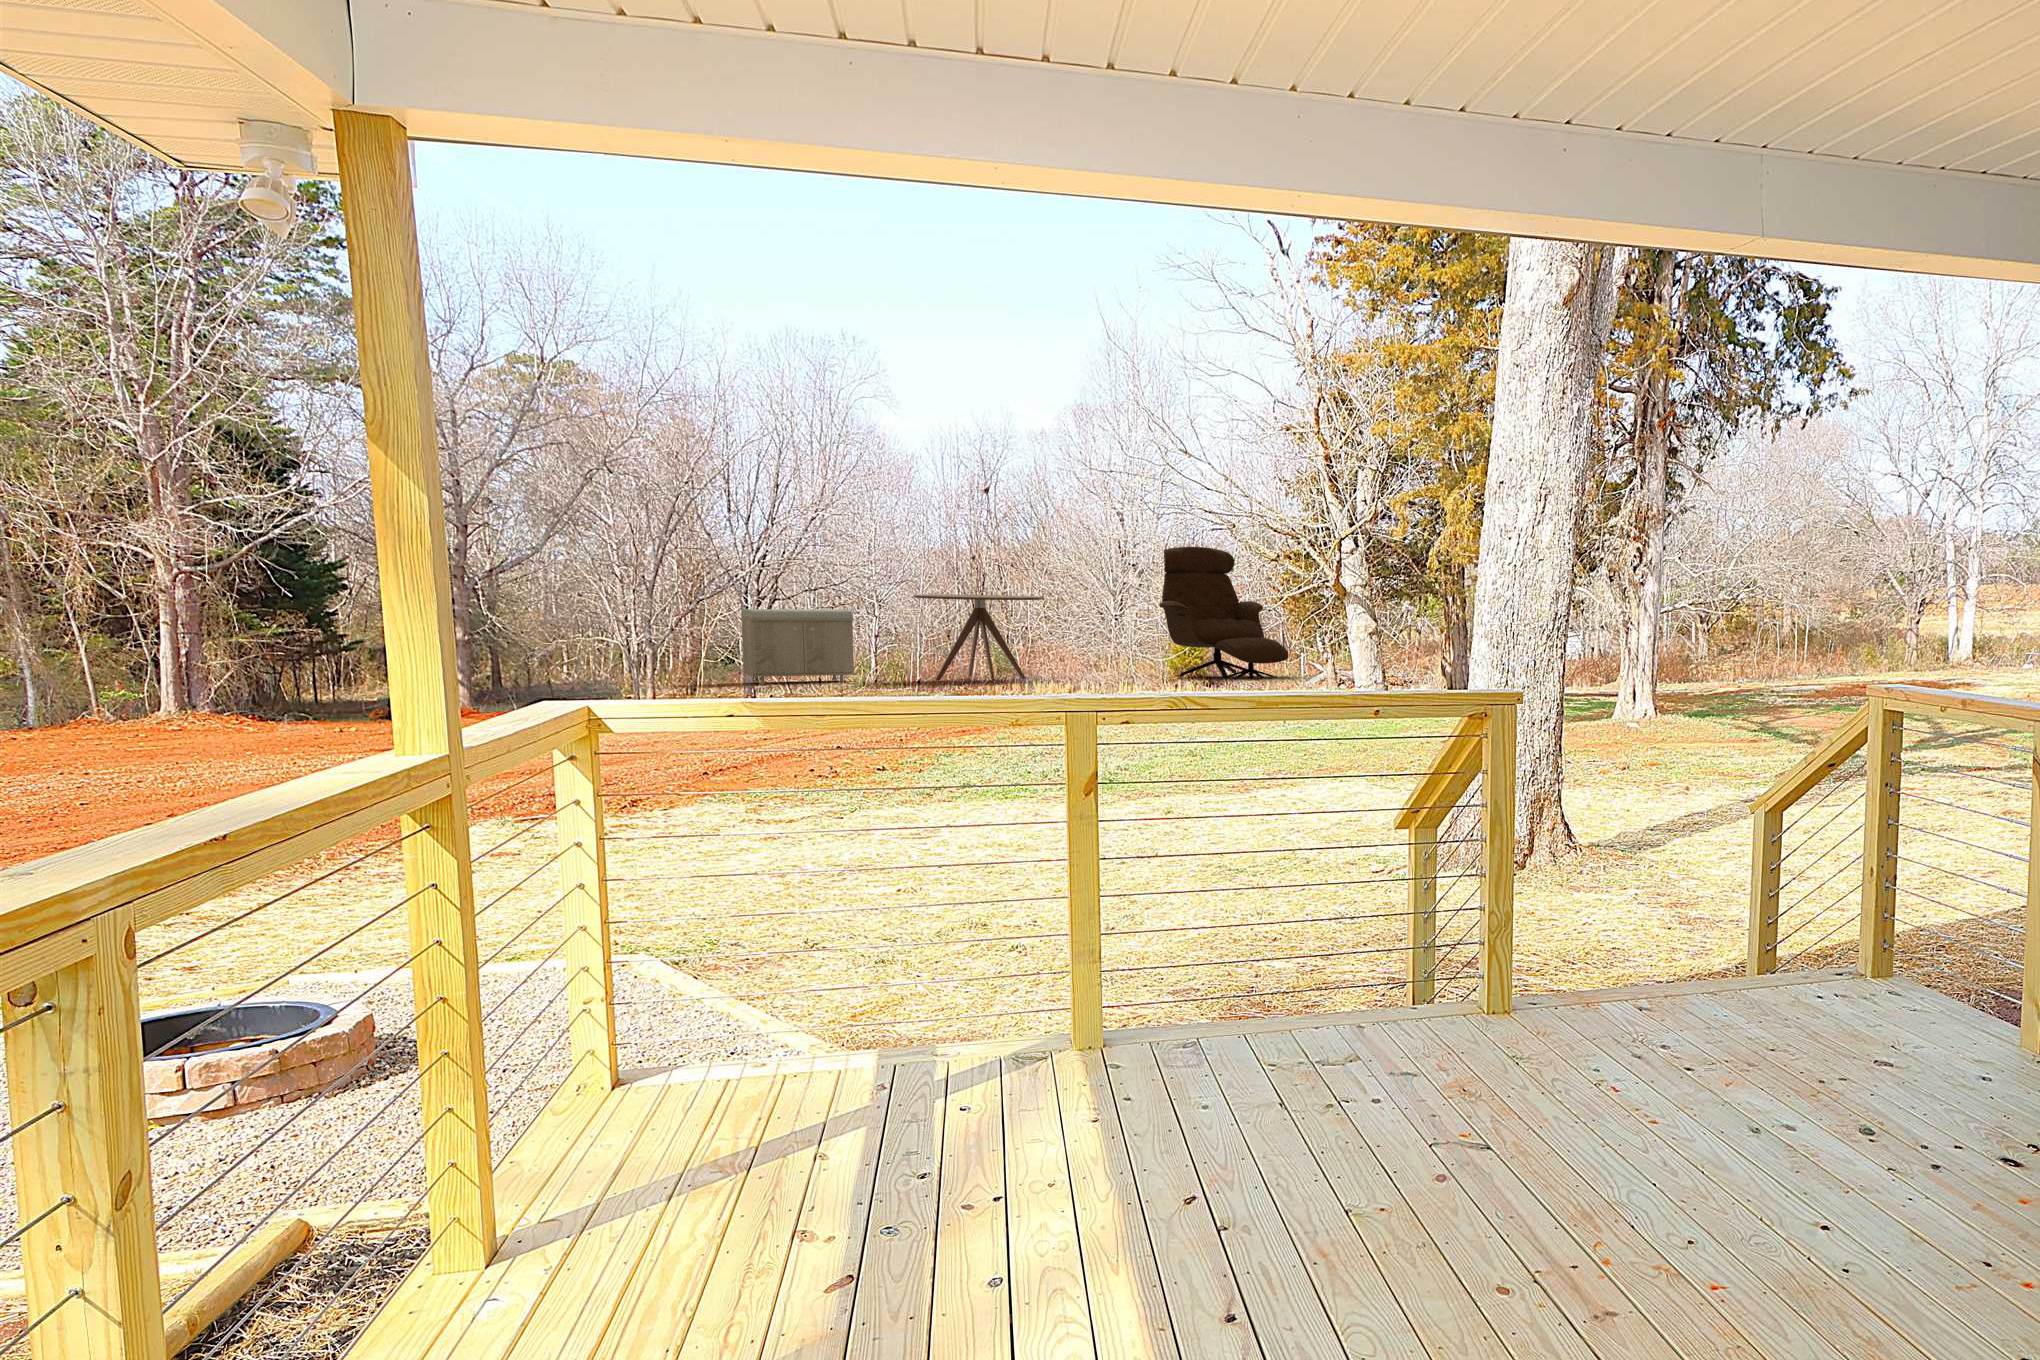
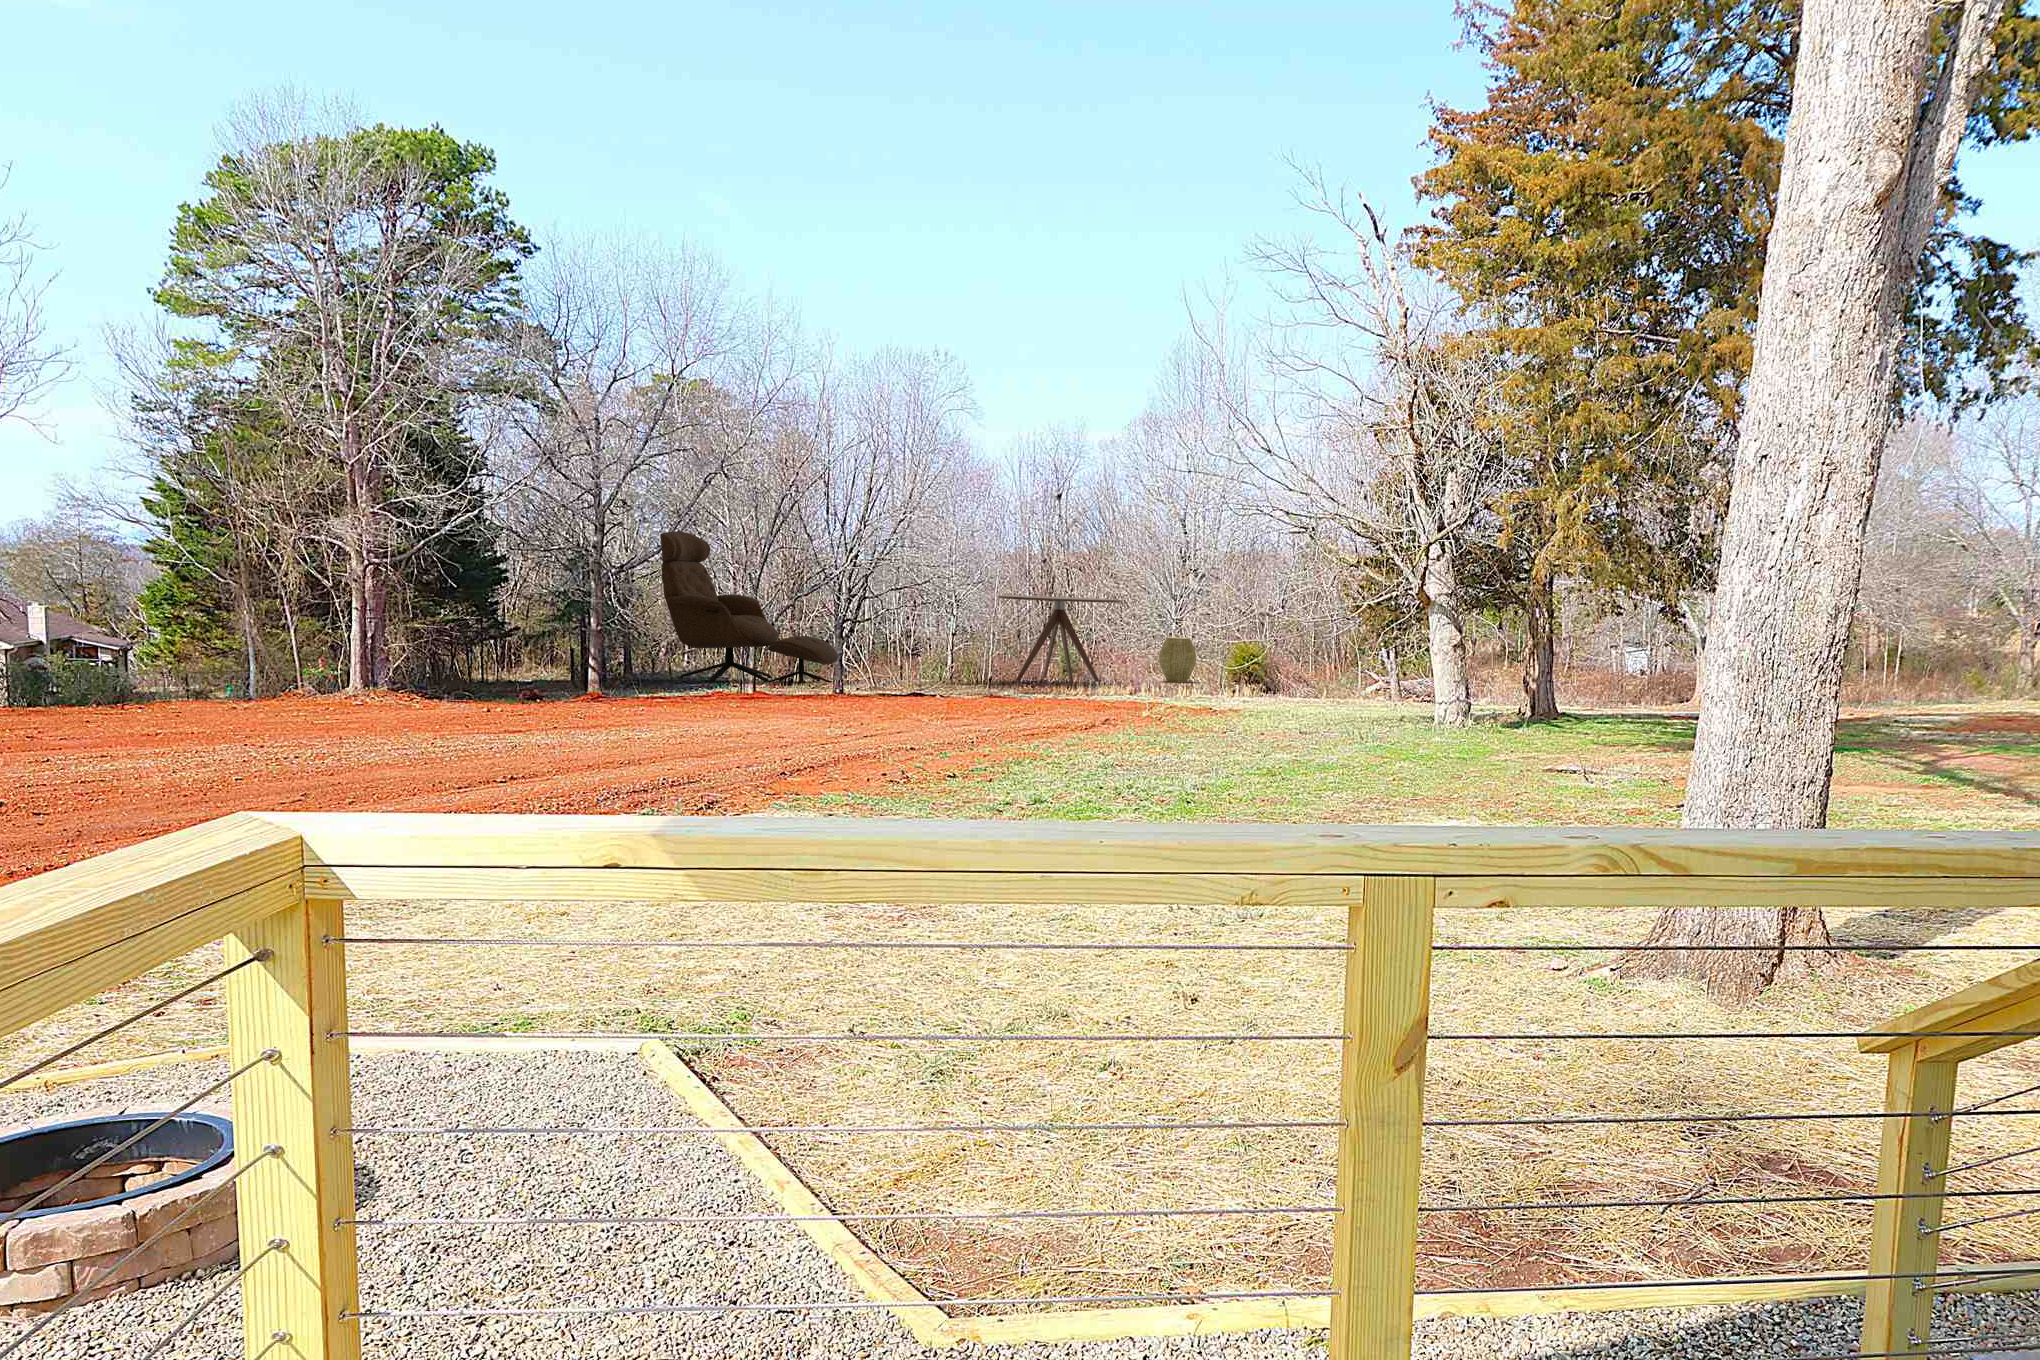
lounge chair: present [1159,547,1289,679] -> present [660,531,838,683]
storage bench: present [742,609,854,684] -> none [838,606,941,680]
woven basket: none [1089,631,1127,677] -> present [1159,635,1196,682]

